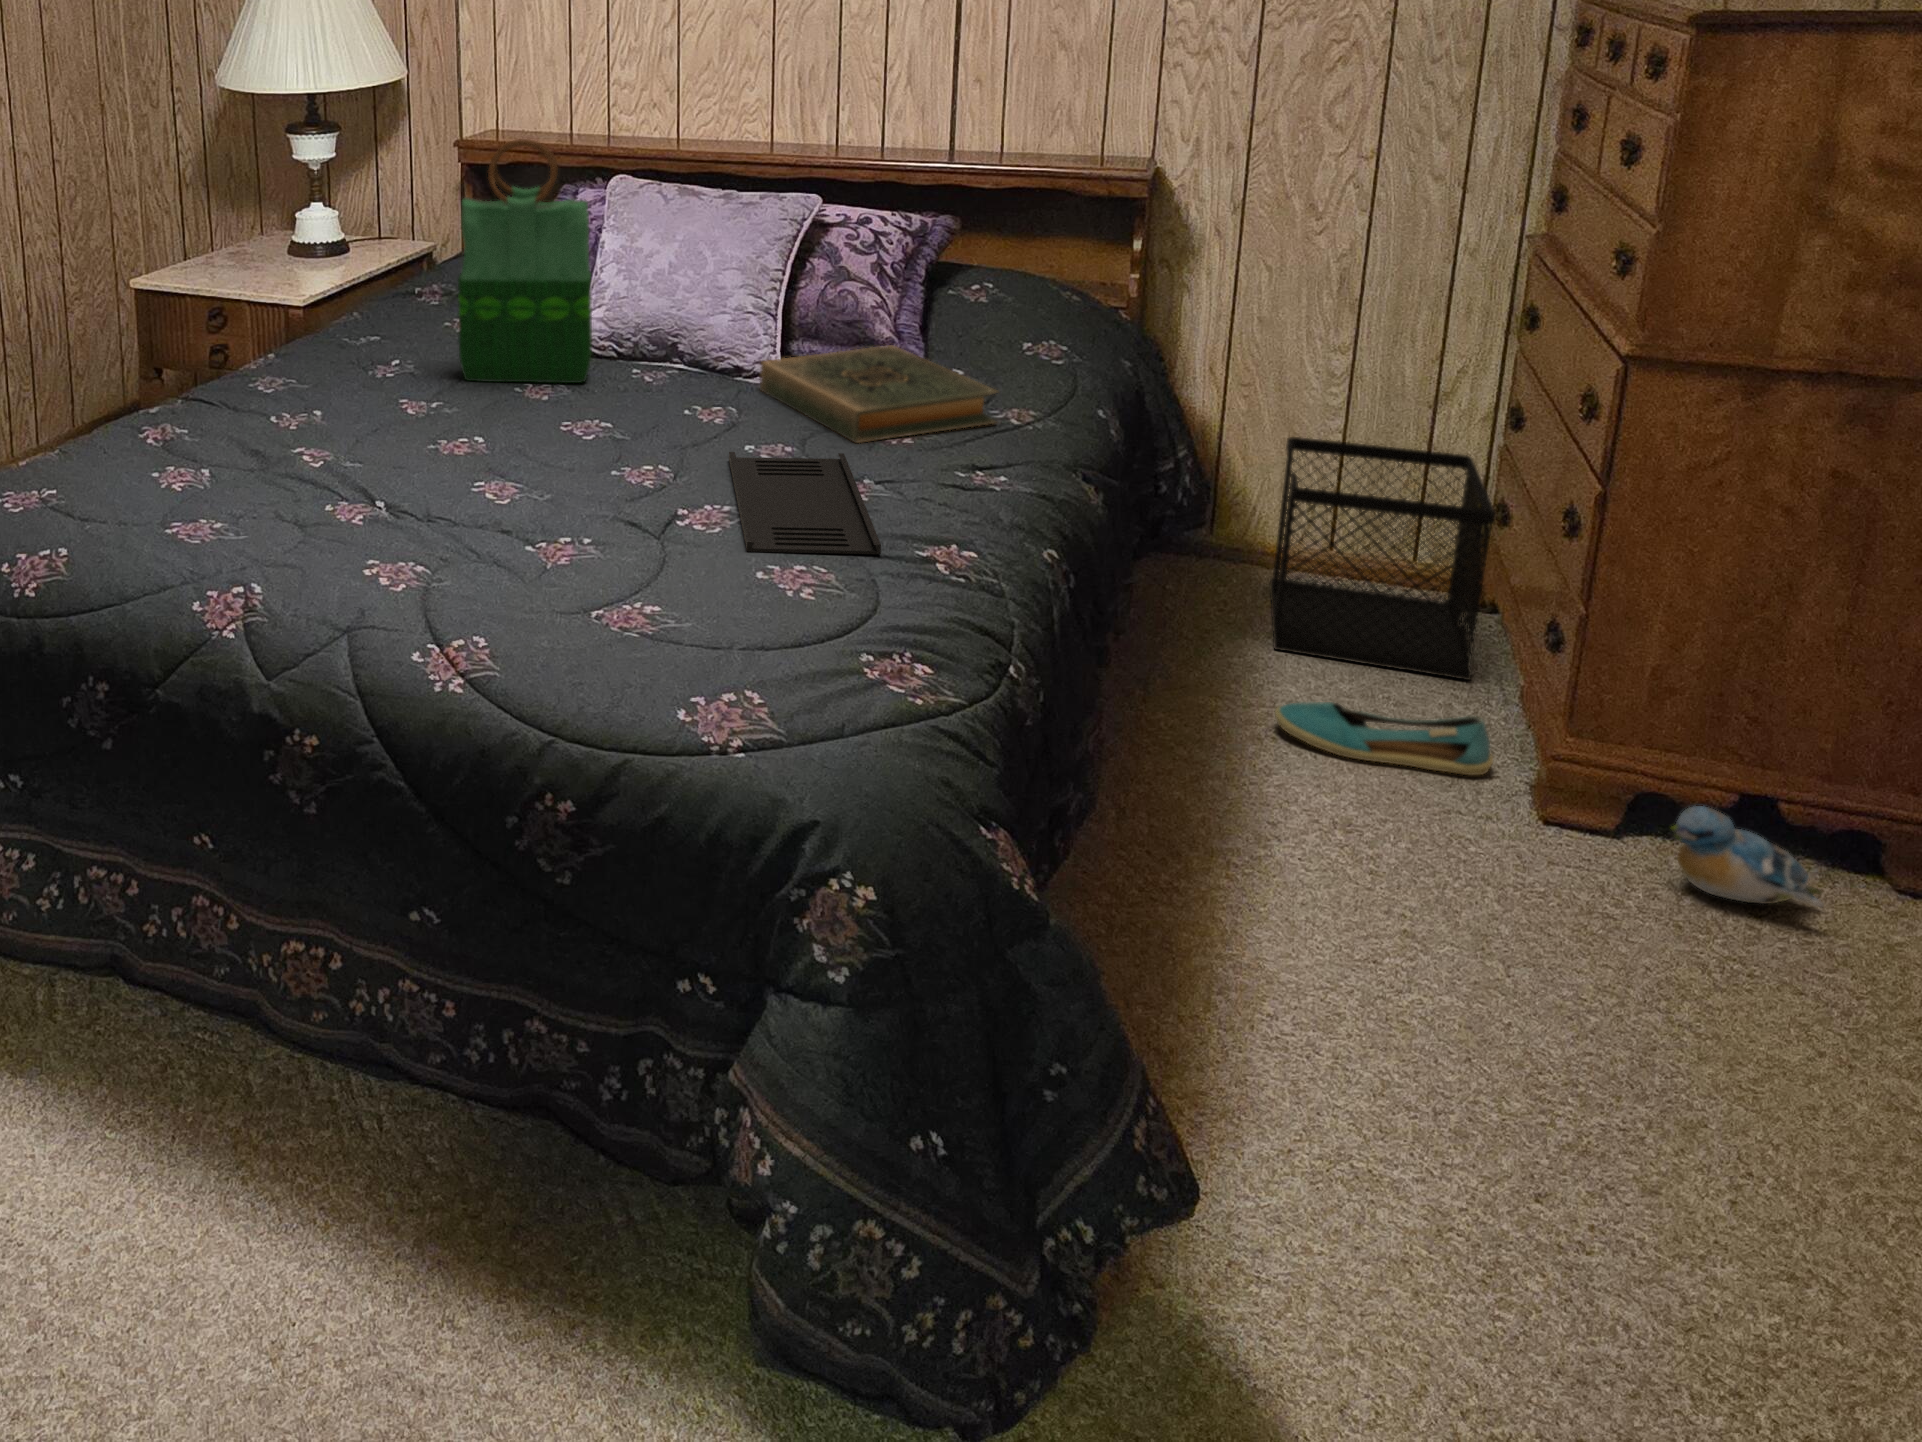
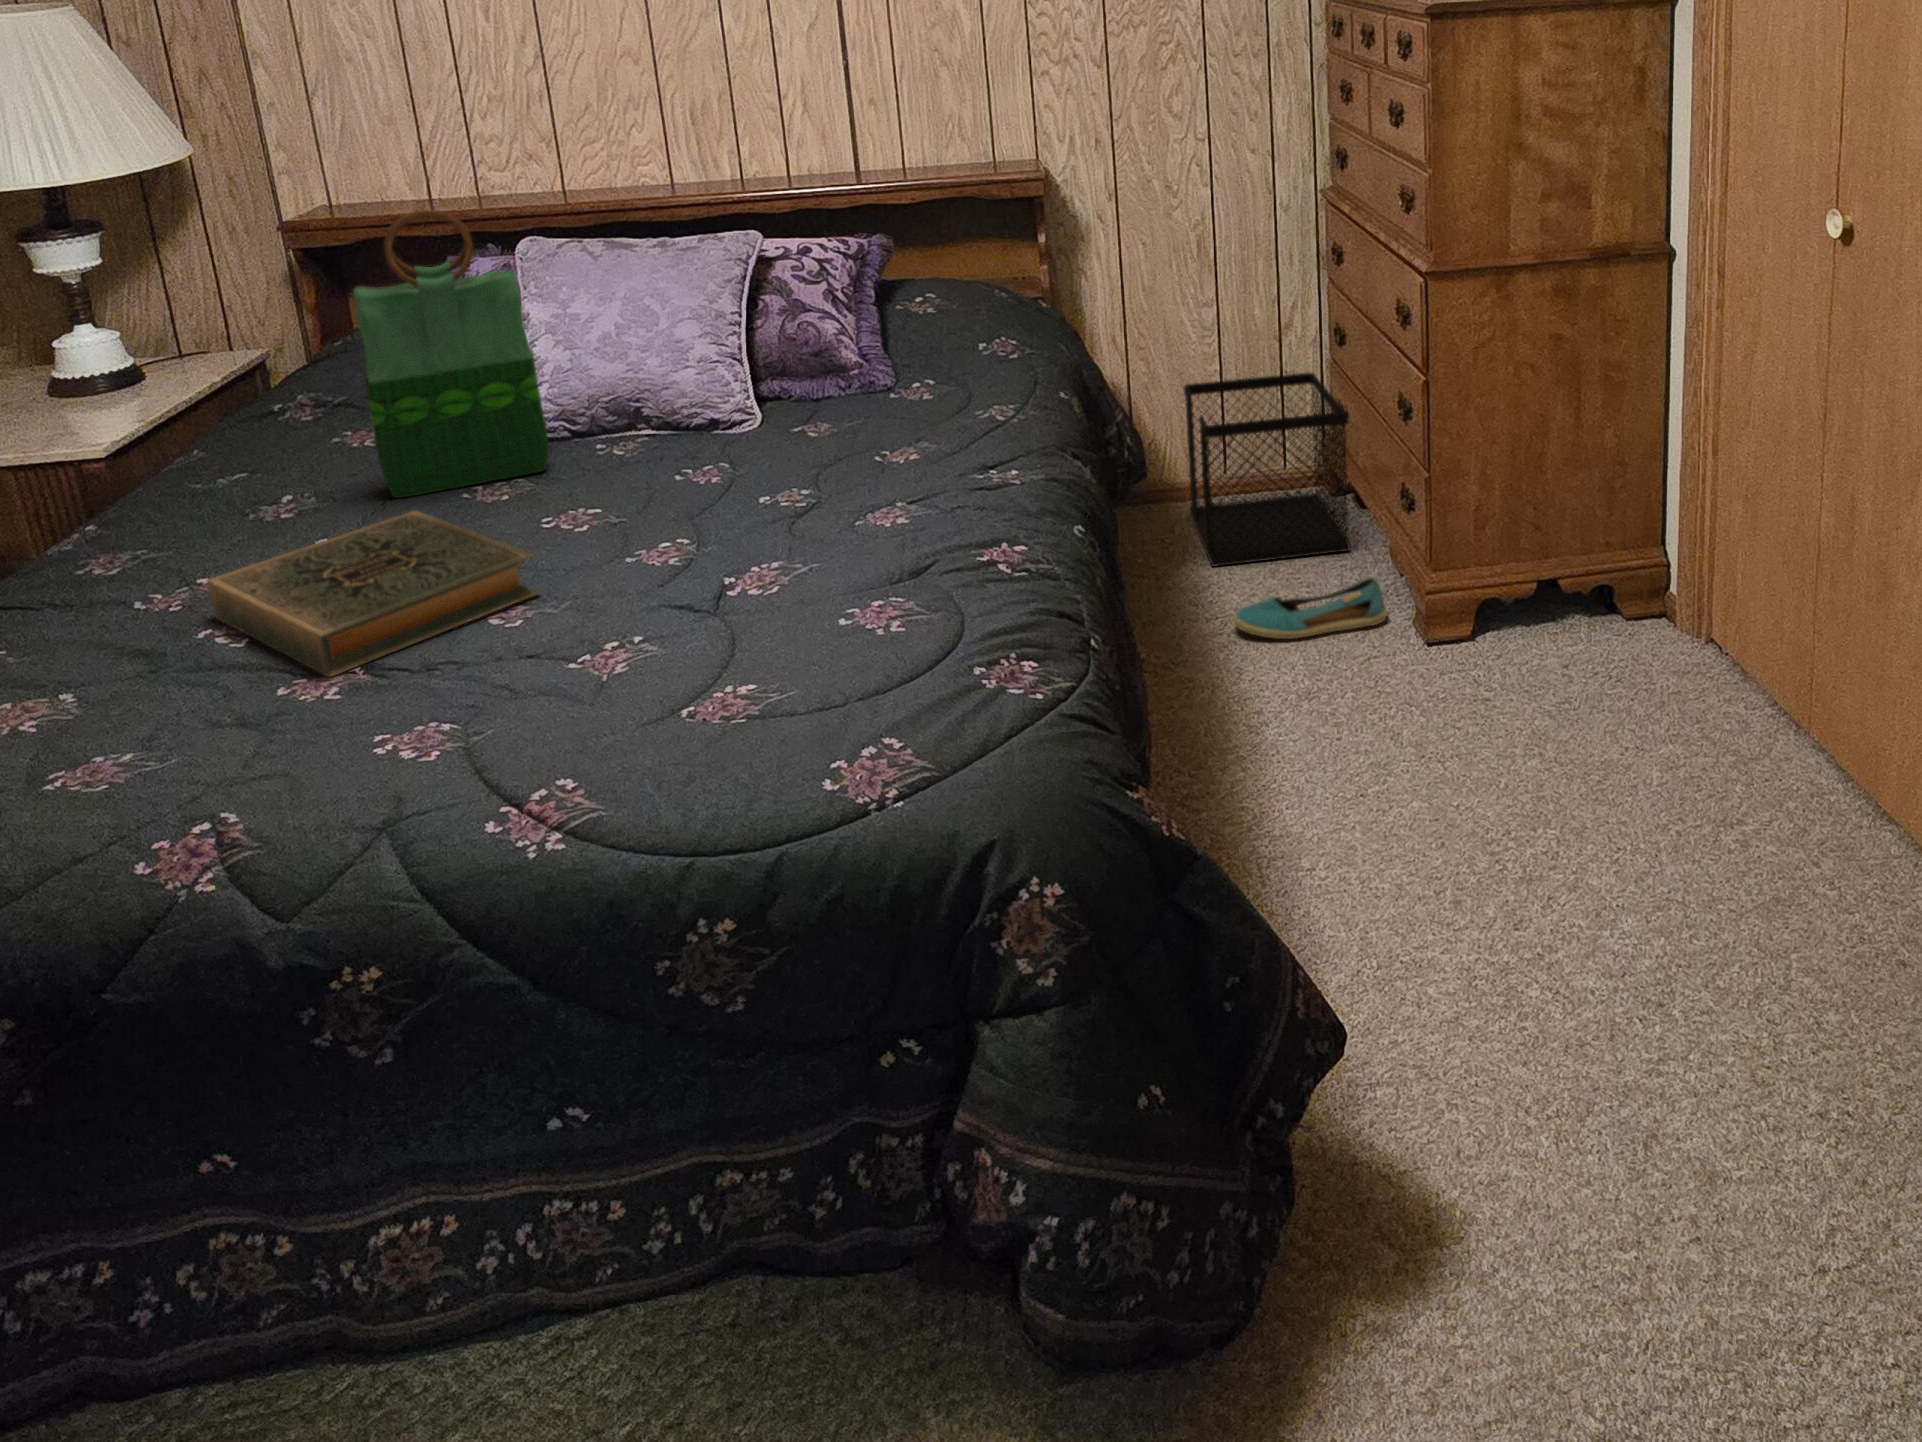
hardback book: present [760,345,997,443] -> present [207,511,539,677]
tray: present [729,452,881,554] -> none [746,482,940,603]
plush toy: present [1671,806,1823,908] -> none [1511,598,1604,661]

